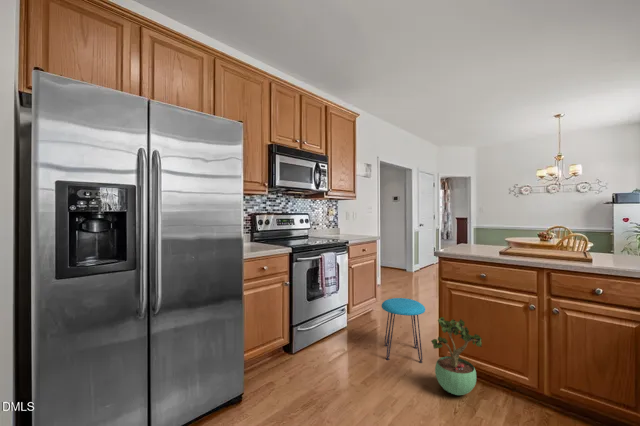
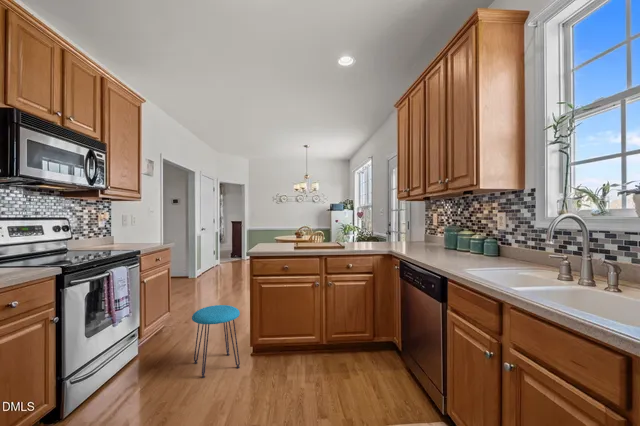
potted plant: present [431,317,482,395] -> none [255,312,303,386]

